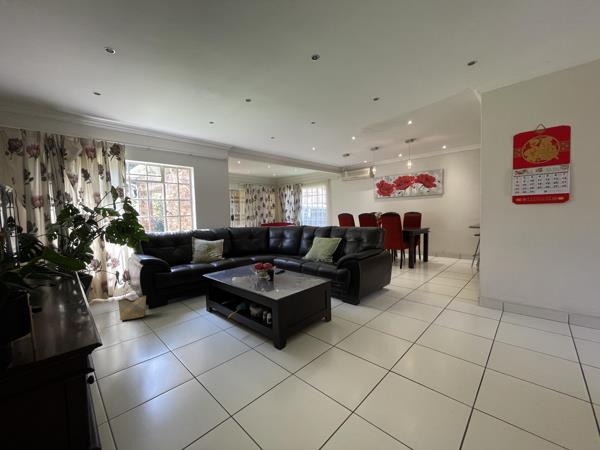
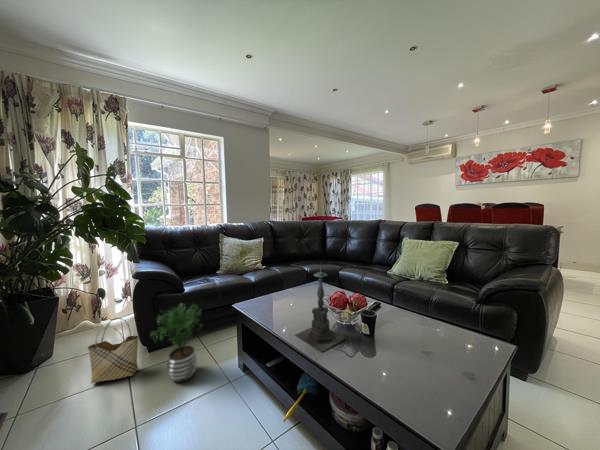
candle holder: none [233,247,257,285] -> present [296,266,346,352]
potted plant: none [156,274,187,317] -> present [153,305,200,382]

